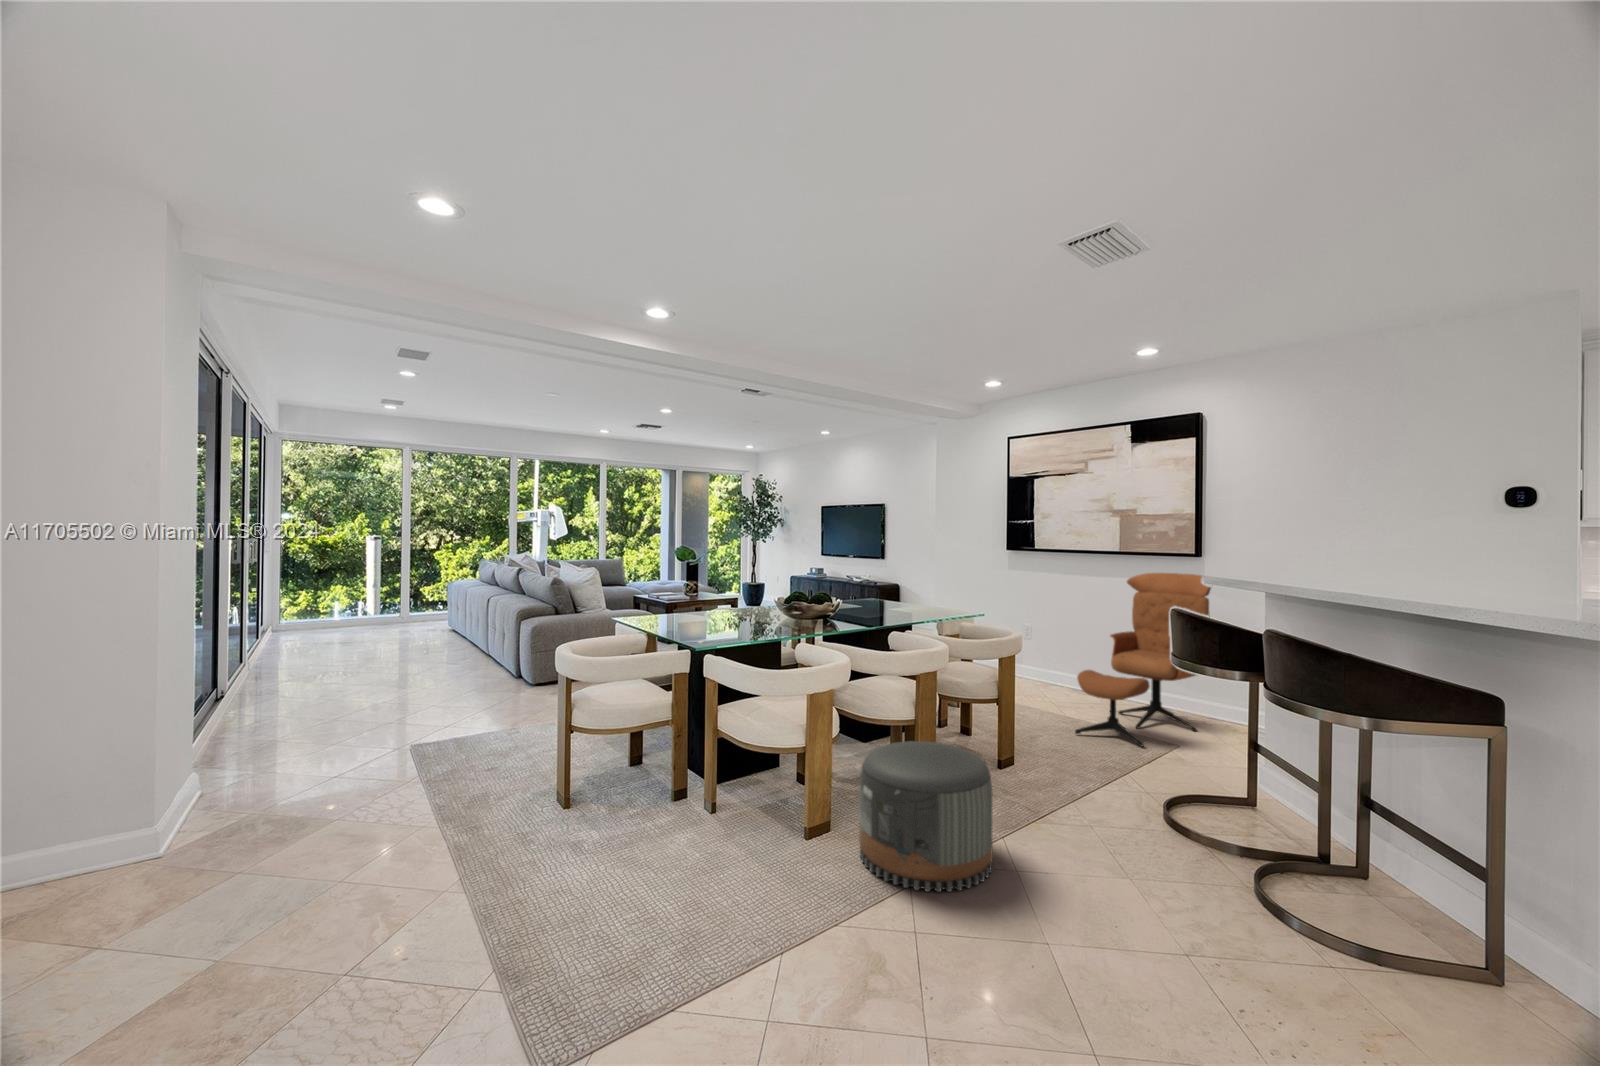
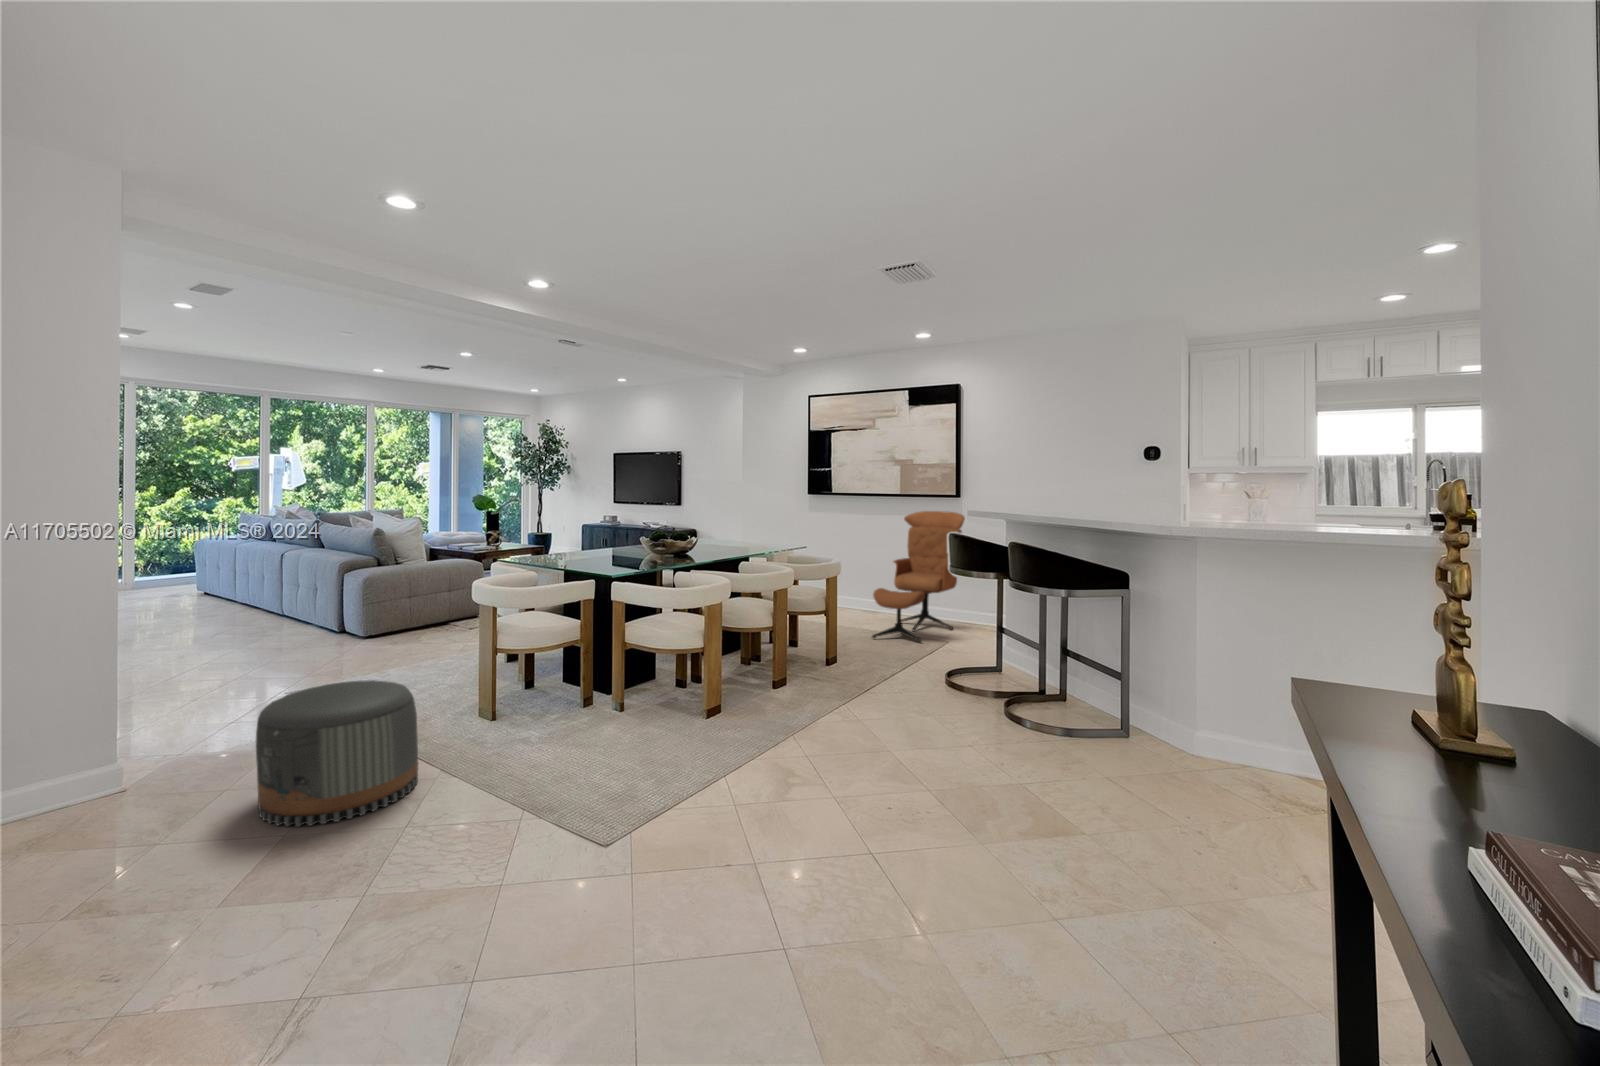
pouf: present [859,741,993,892] -> present [256,680,418,827]

